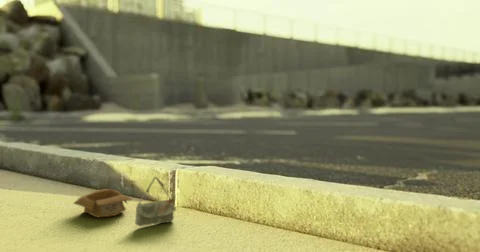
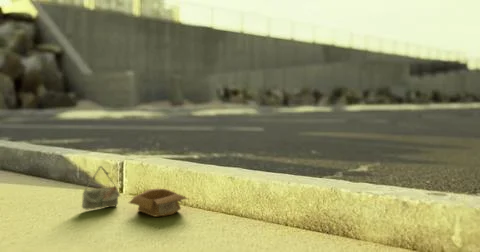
cardboard box: present [74,189,132,217] -> present [129,189,187,216]

